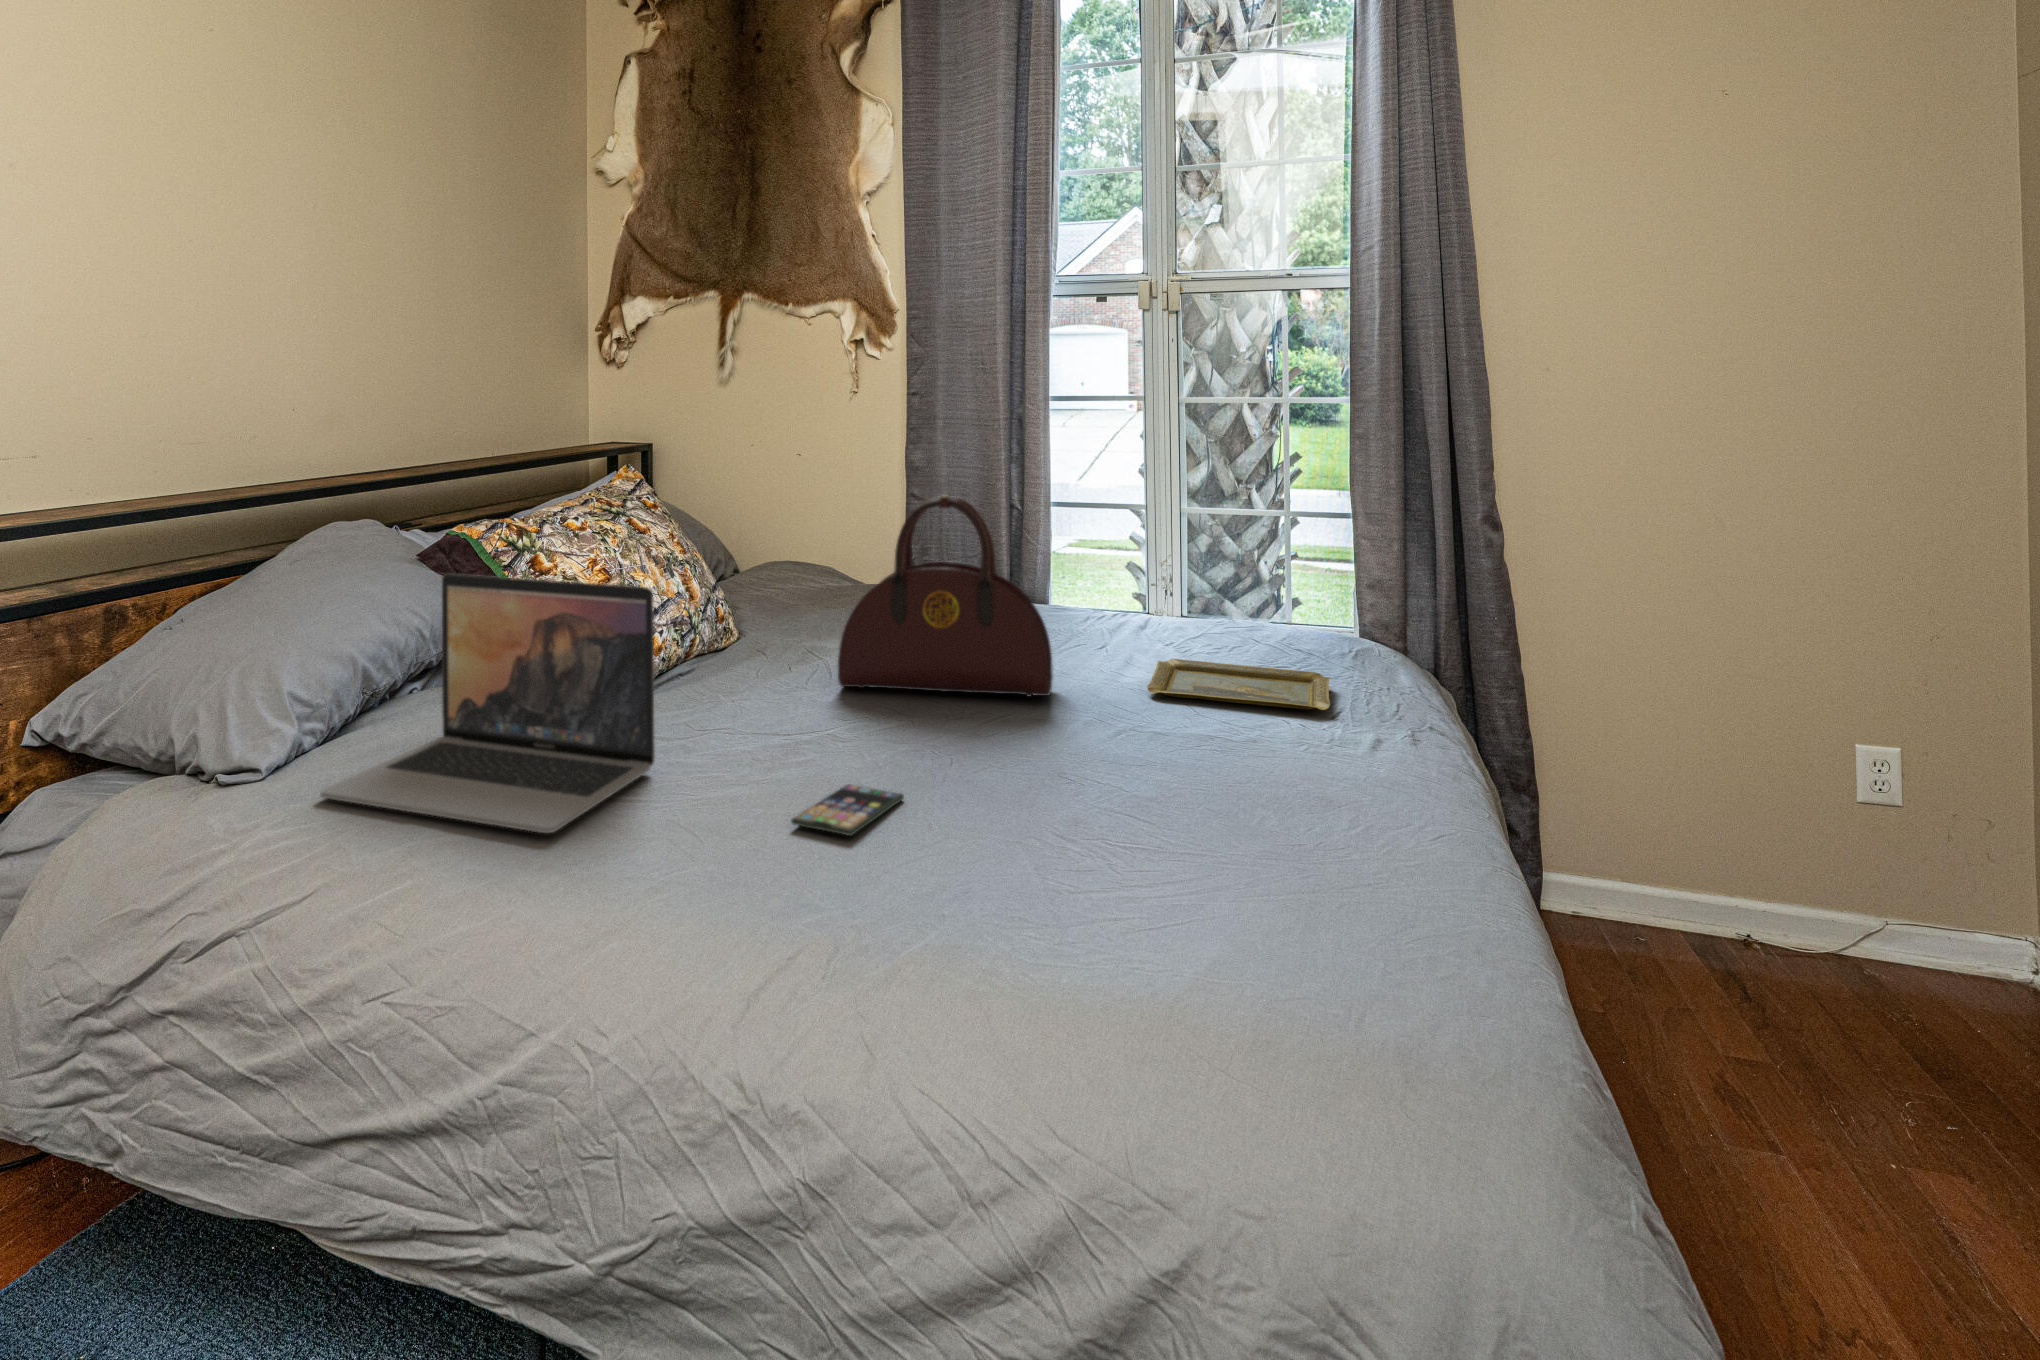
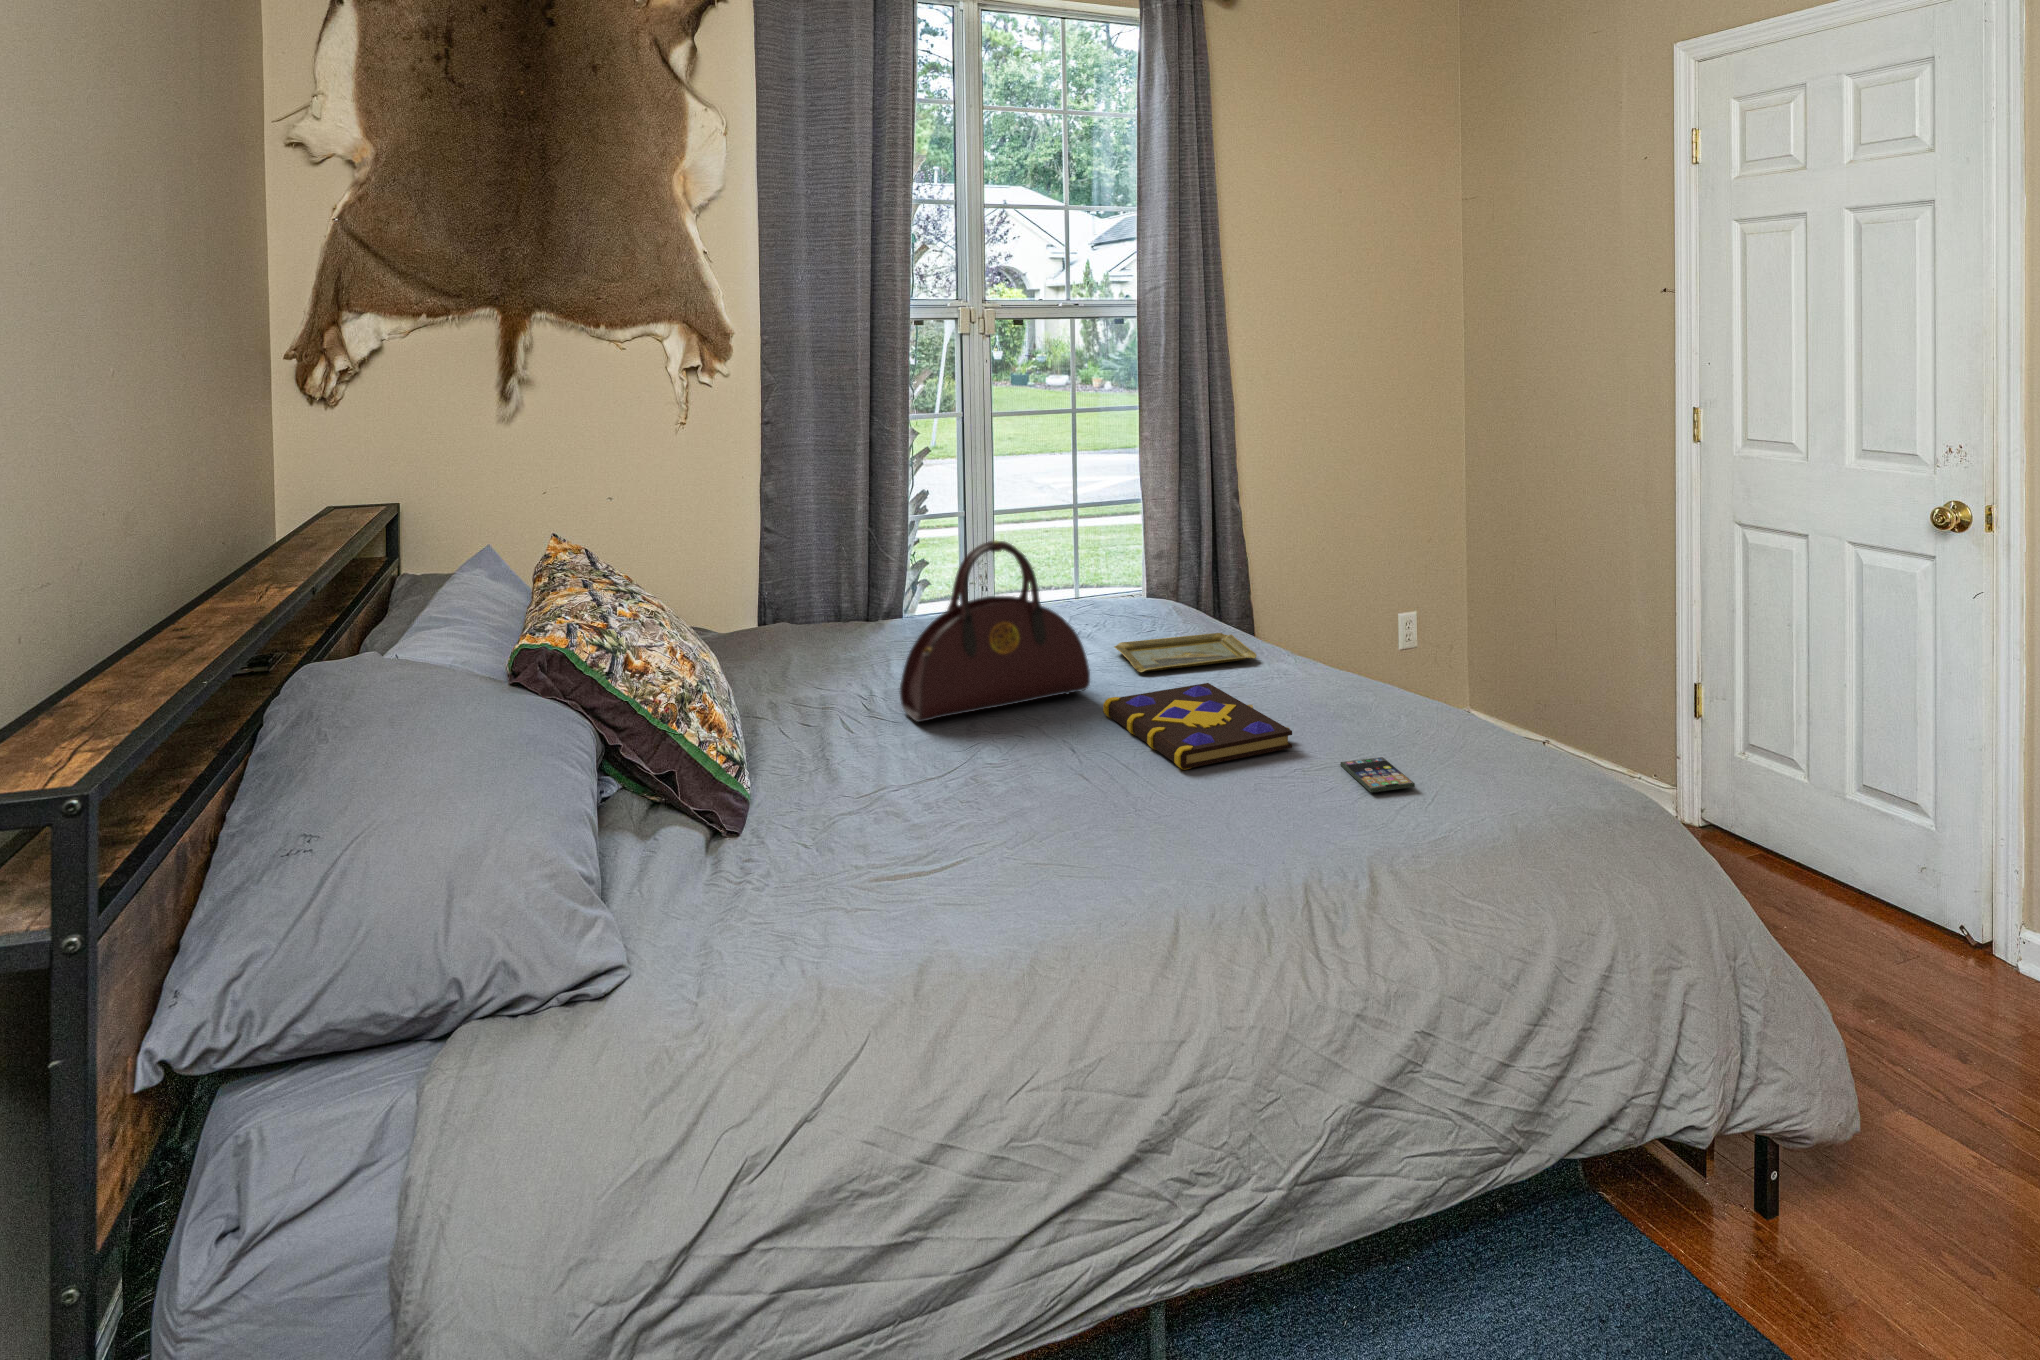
laptop: present [321,574,655,833] -> none [655,666,939,930]
book: none [1002,706,1214,827] -> present [1103,683,1292,770]
smartphone: present [792,784,904,836] -> present [1341,757,1415,792]

